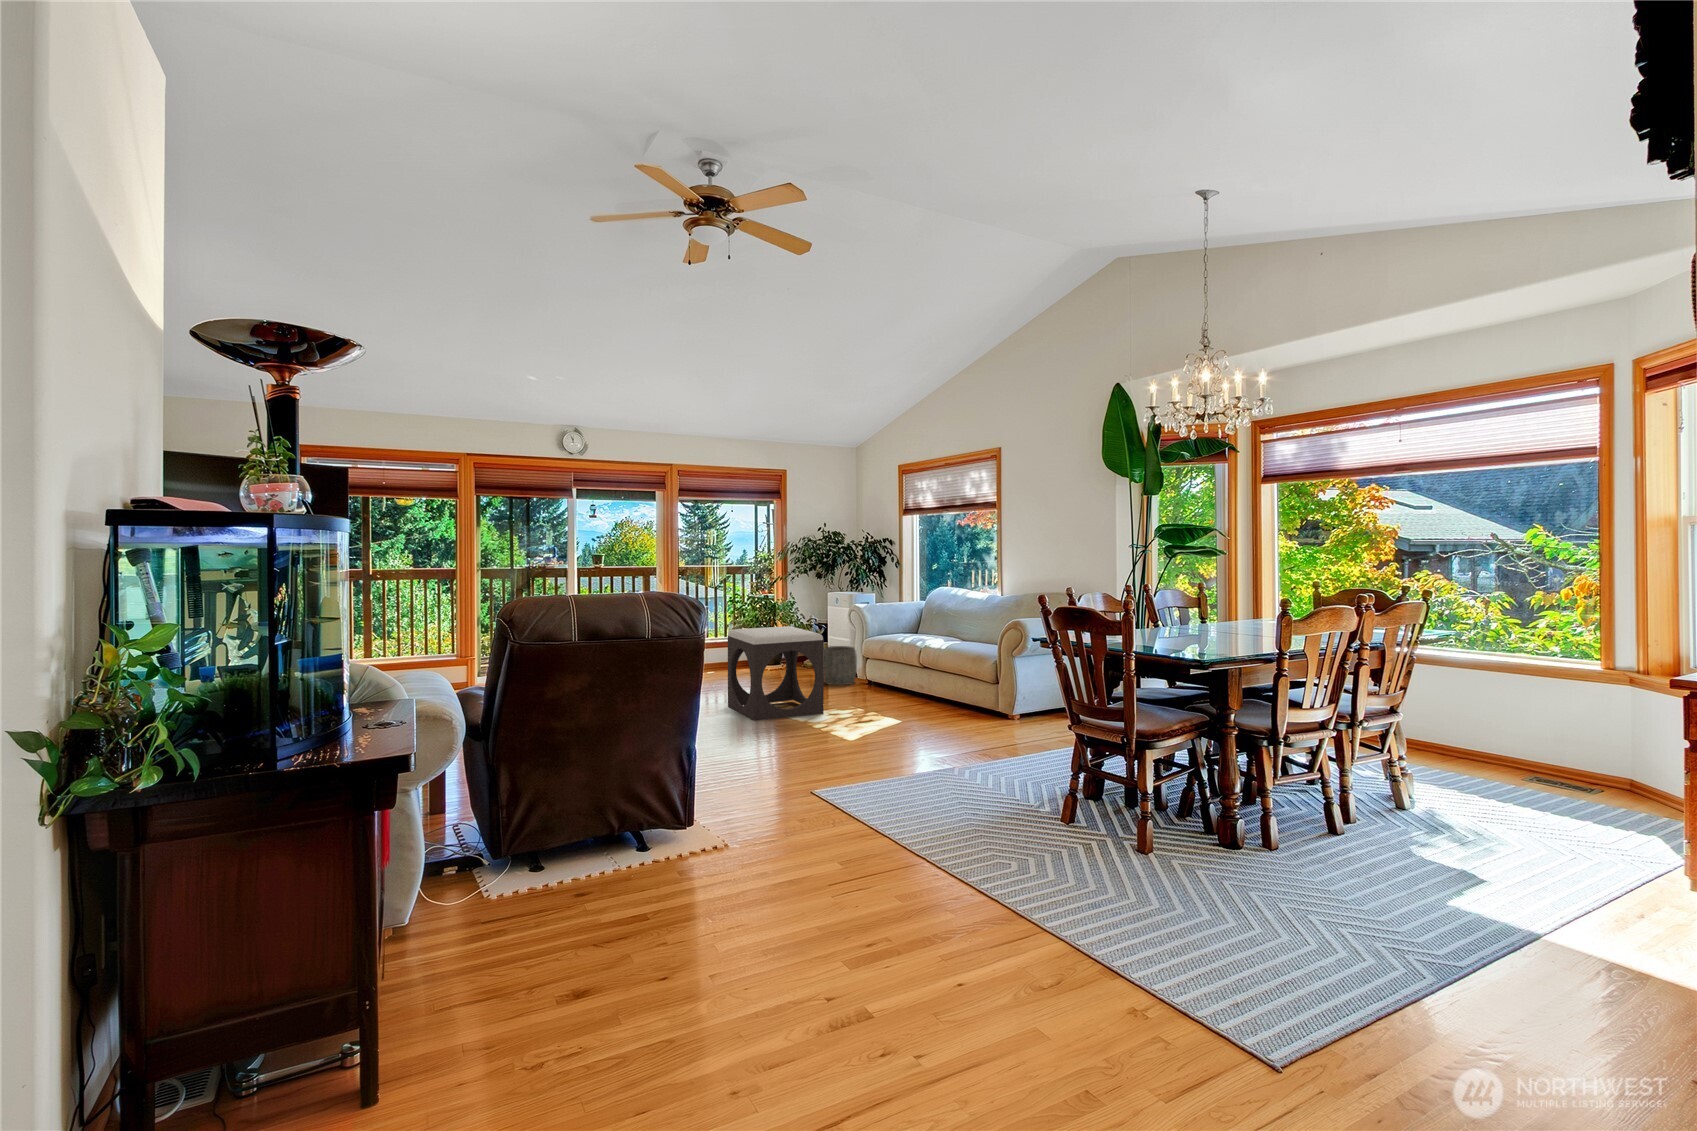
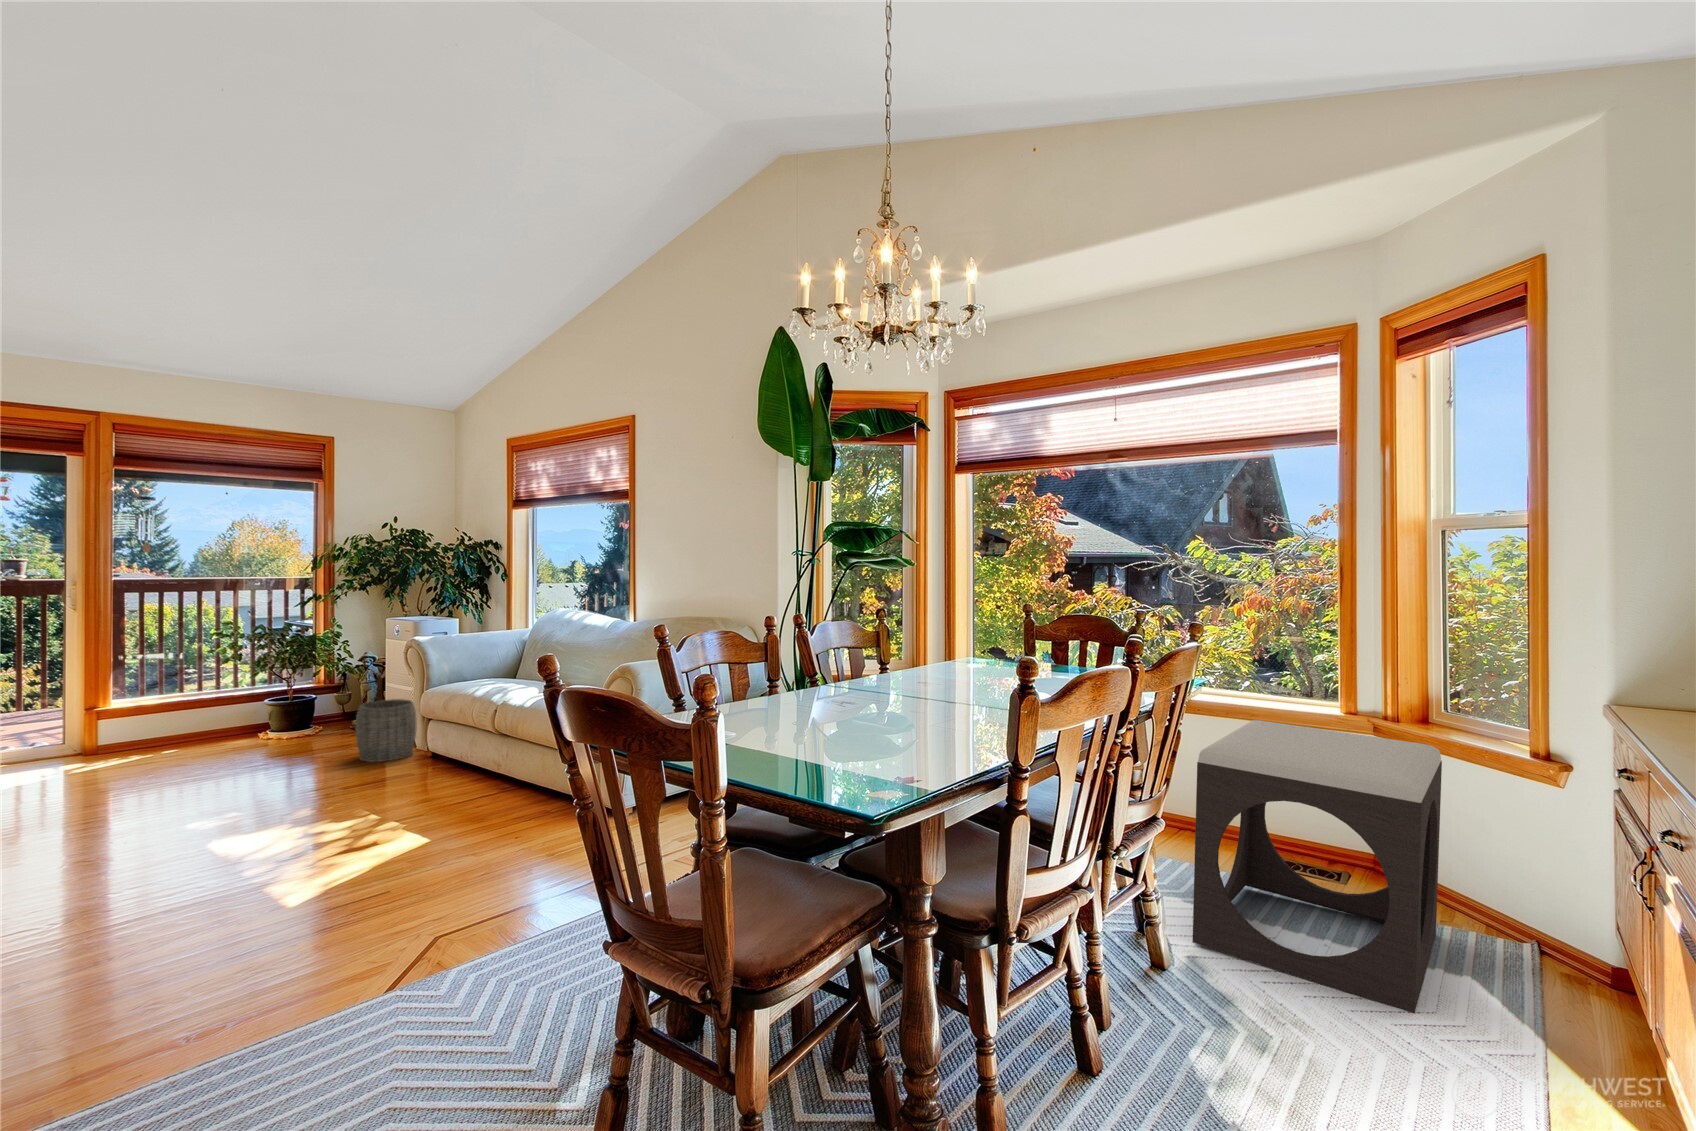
footstool: present [728,626,824,721] -> present [1192,720,1442,1013]

